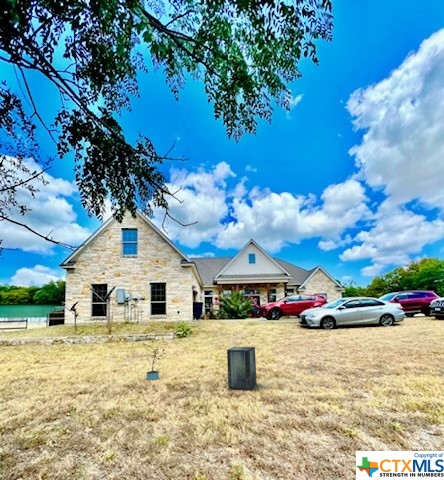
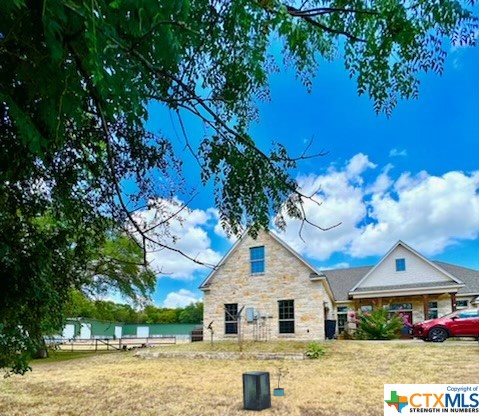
storage box: present [227,347,257,390] -> present [242,371,271,411]

